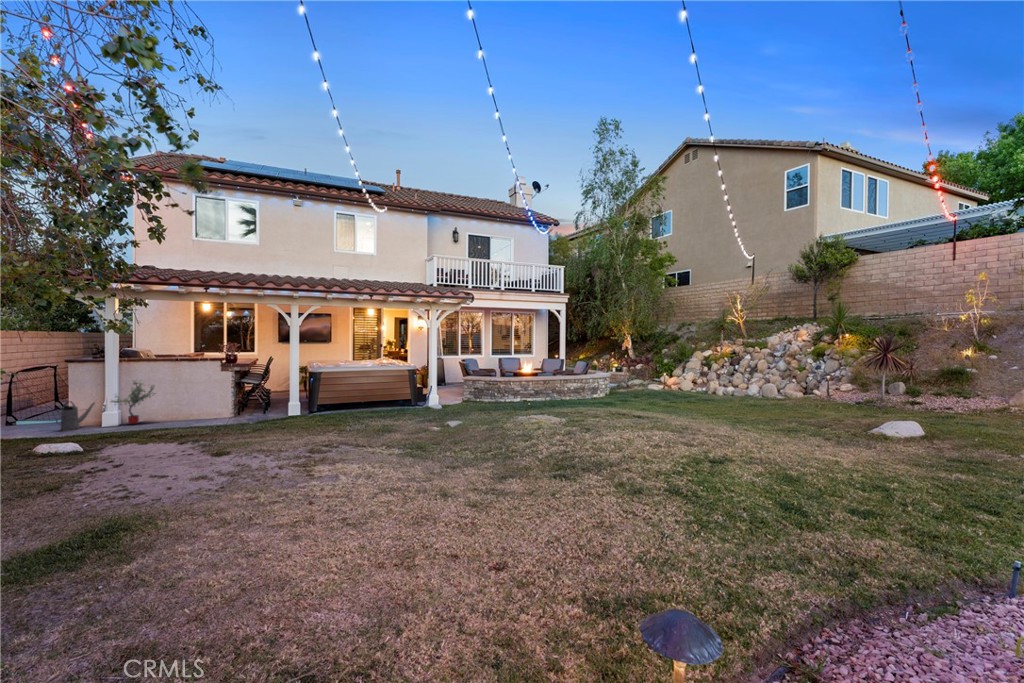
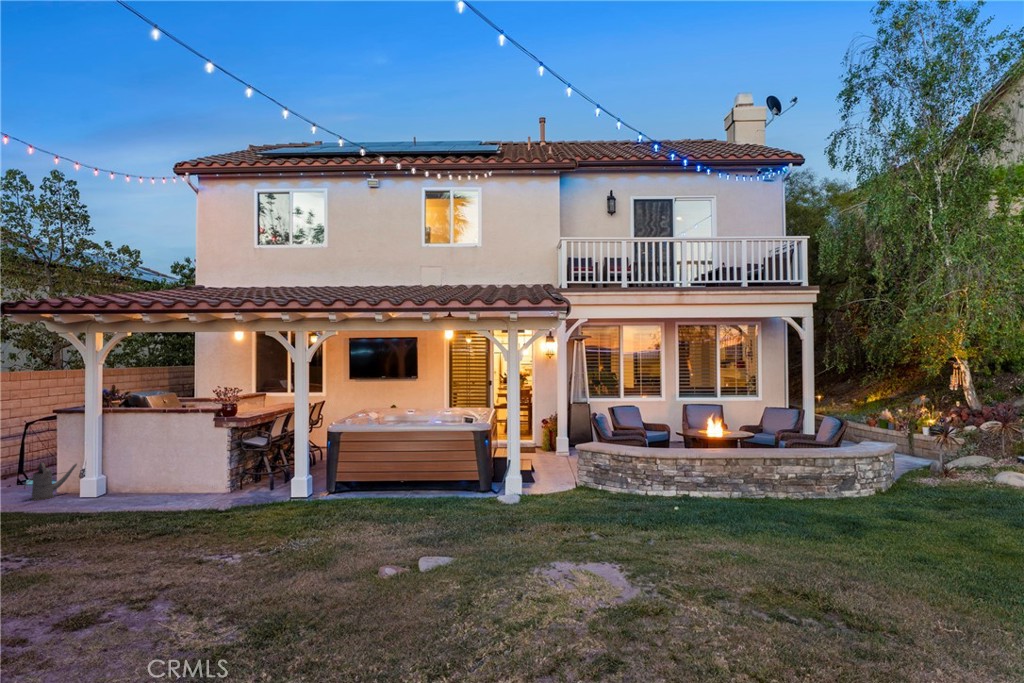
potted tree: present [111,380,155,425] -> none [83,436,133,496]

